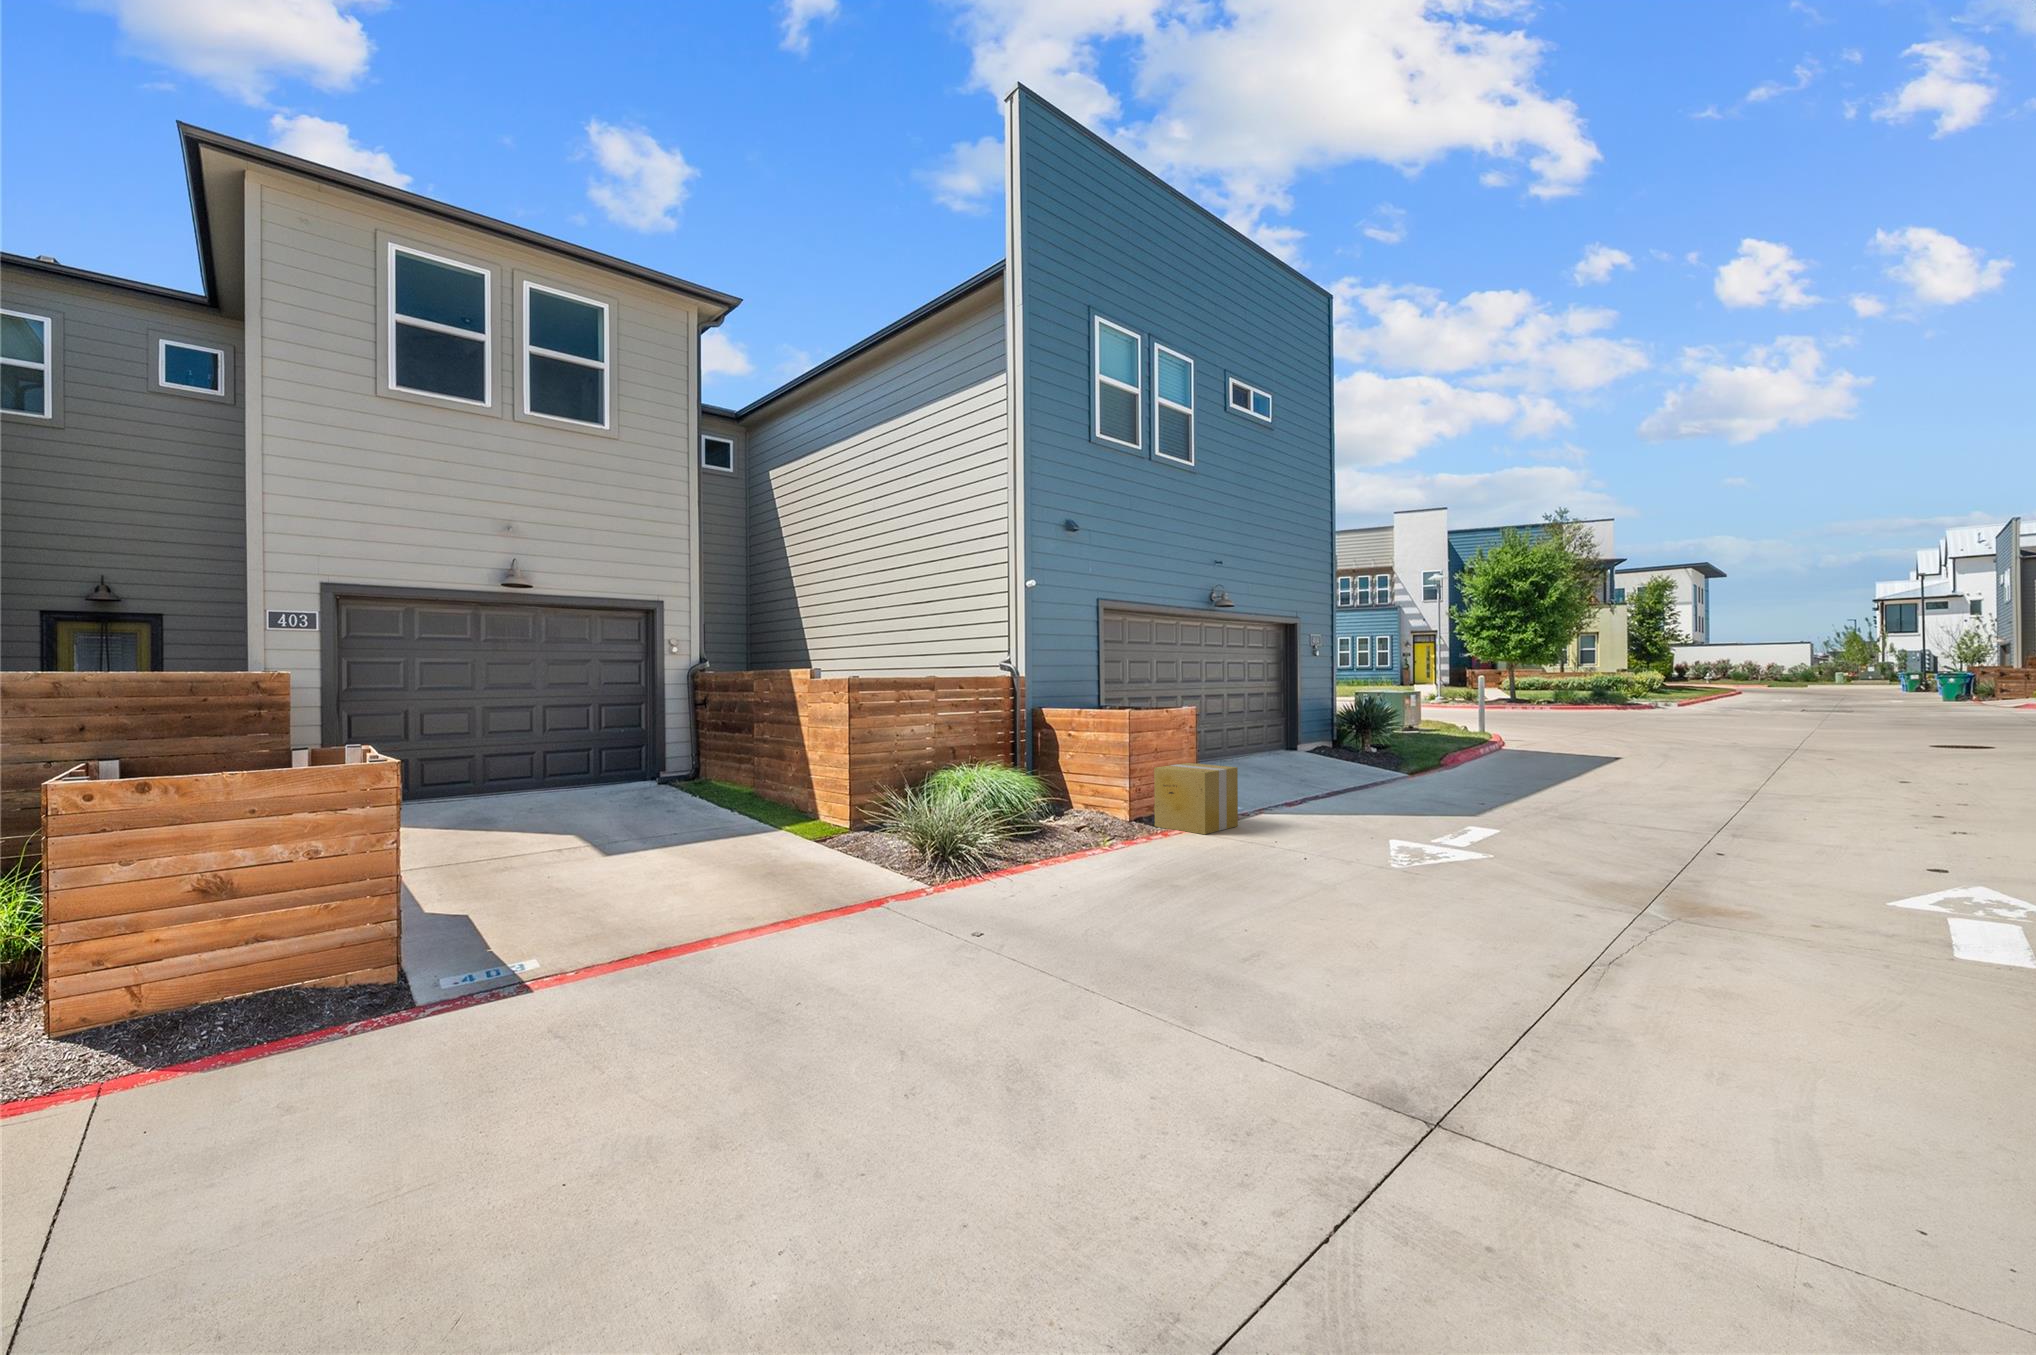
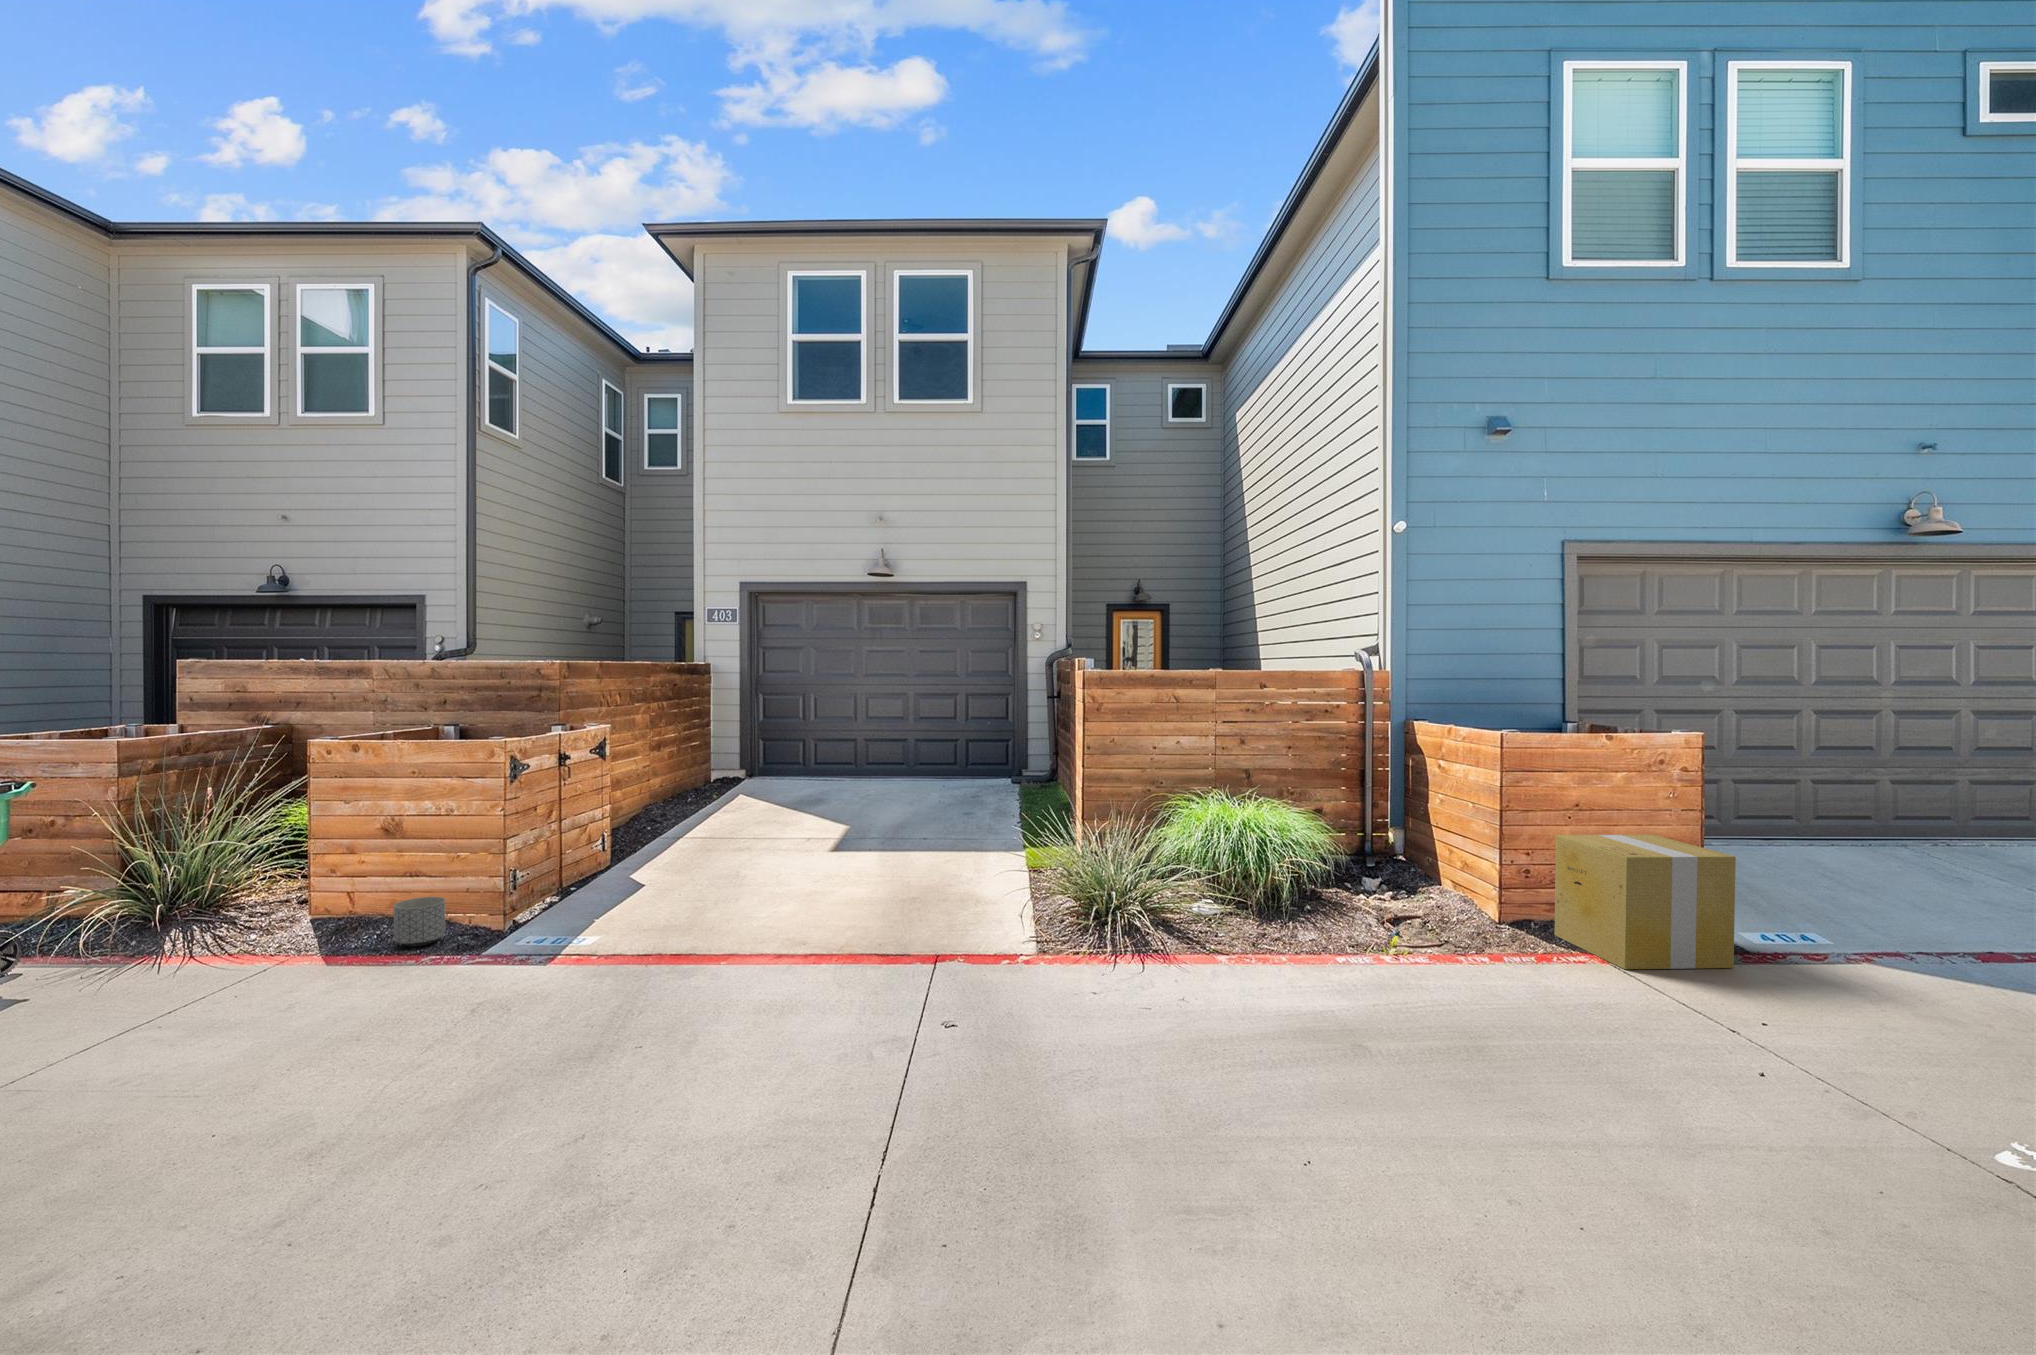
planter: none [262,958,332,1022] -> present [394,897,446,947]

